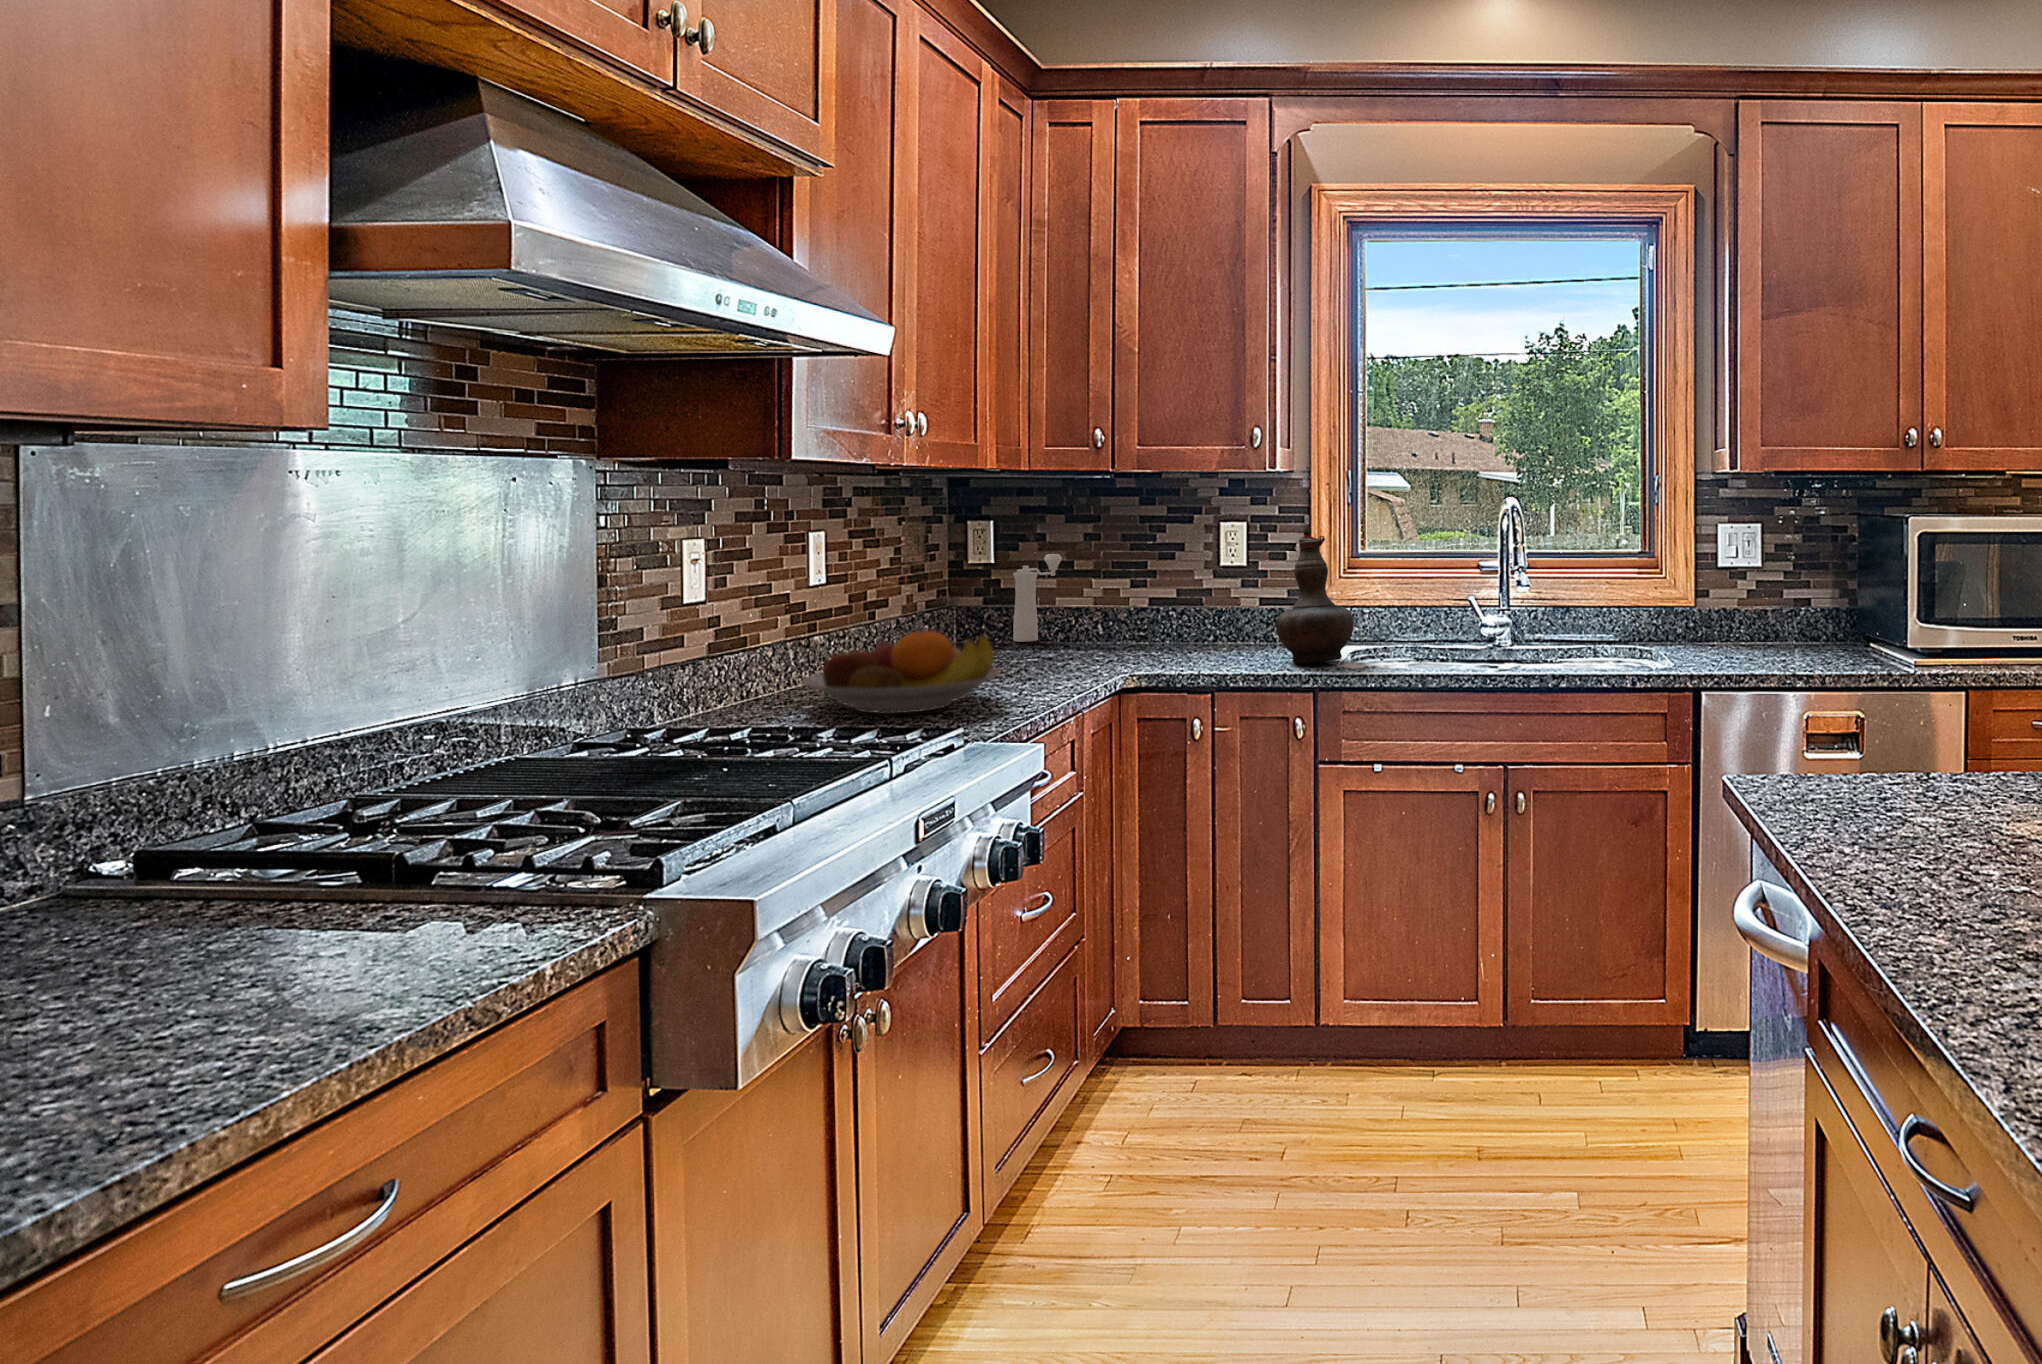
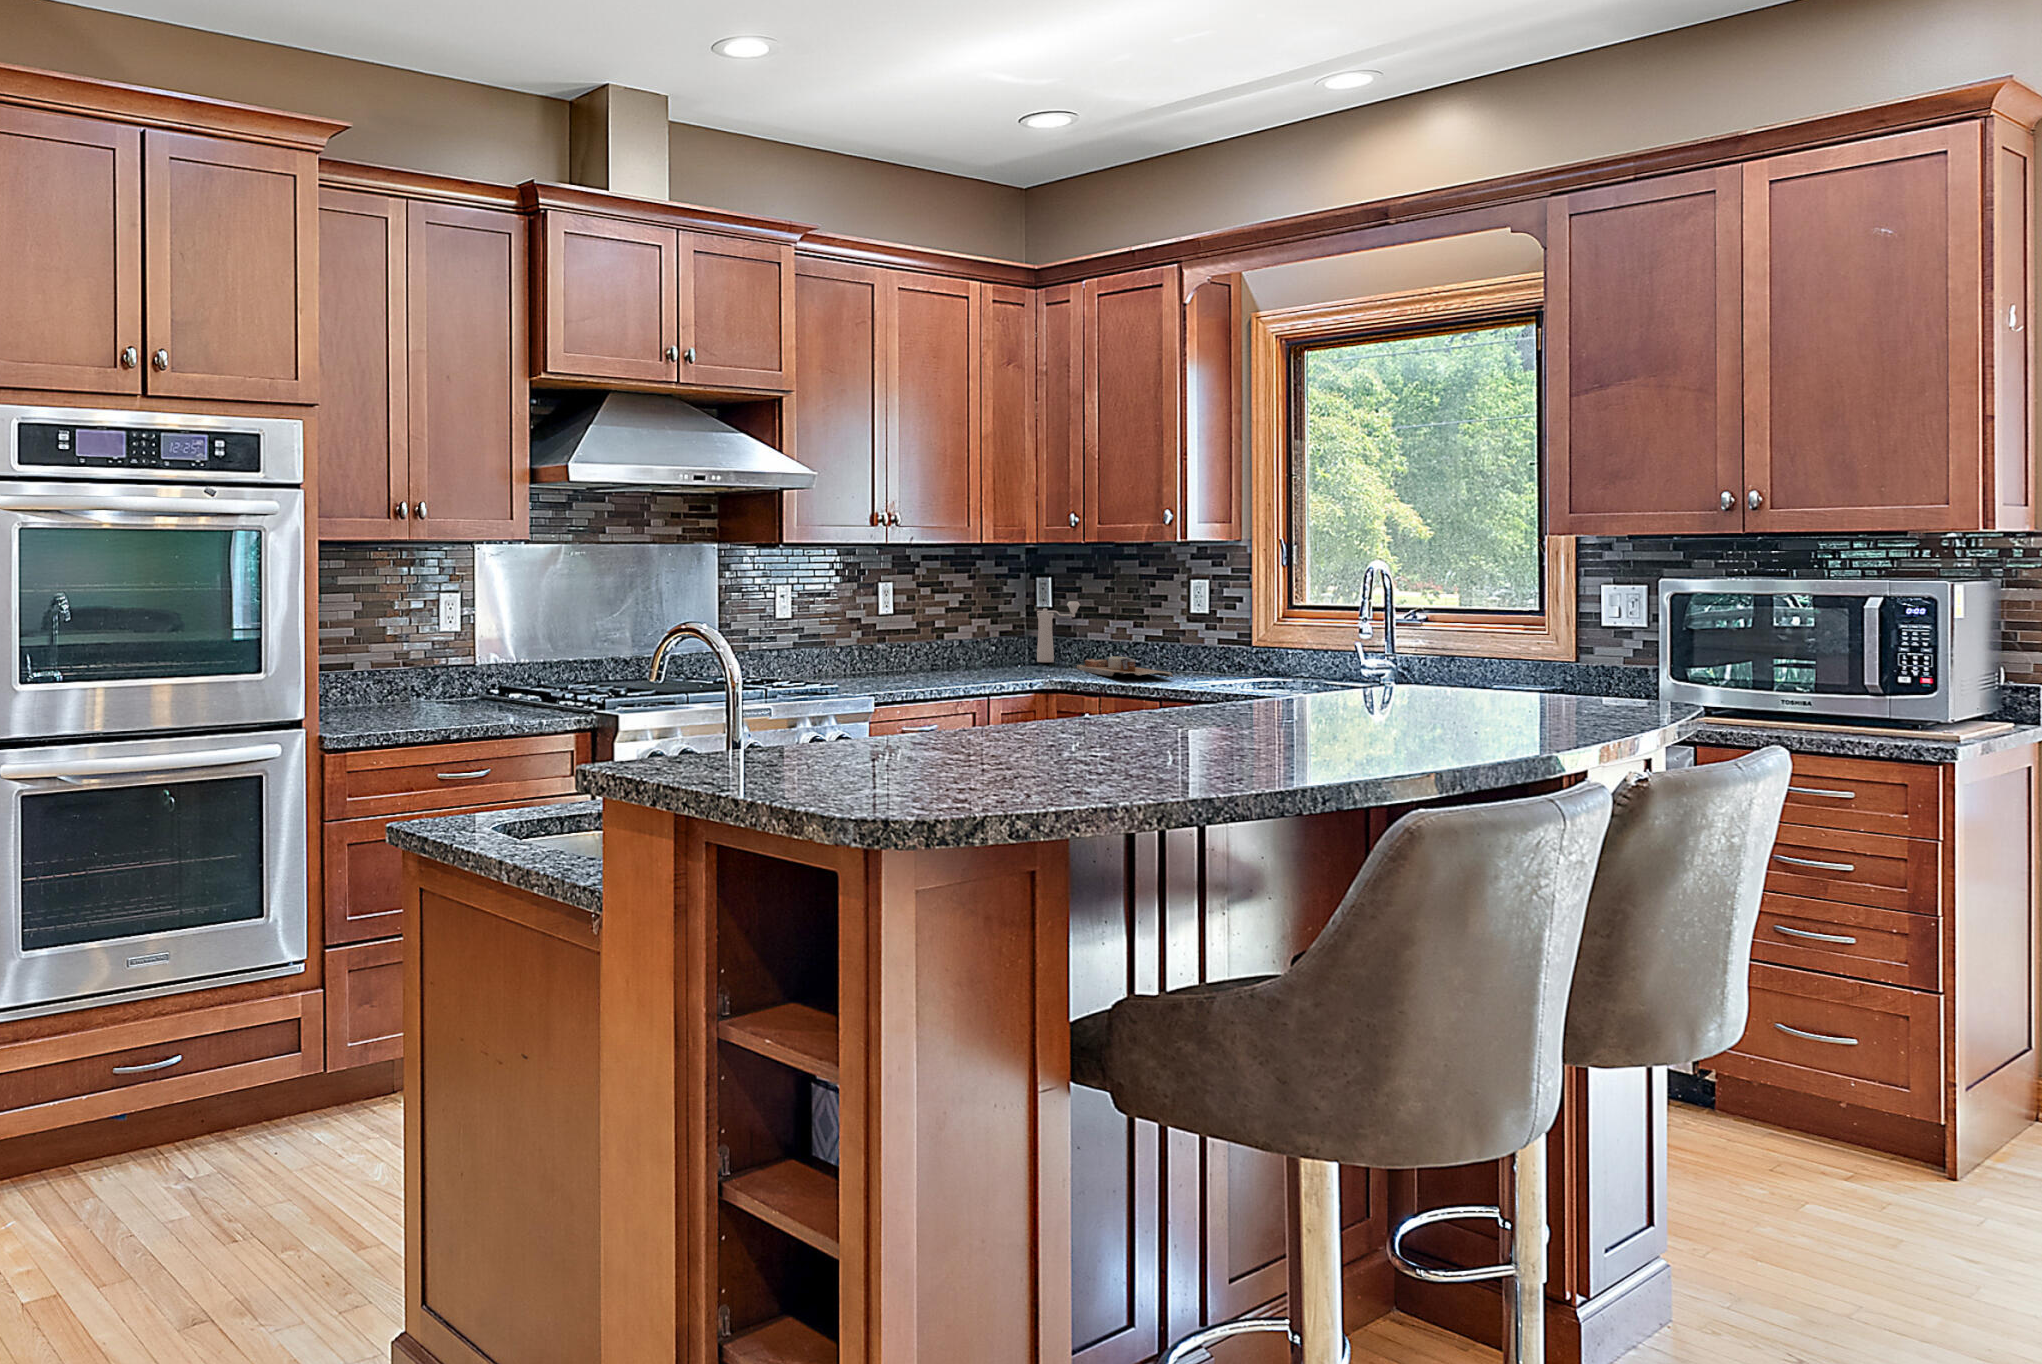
decorative vase: present [1276,524,1354,664] -> none [1167,579,1230,687]
cutting board: none [1091,628,1255,657] -> present [1077,656,1173,677]
fruit bowl: present [802,631,1000,714] -> none [833,638,938,684]

